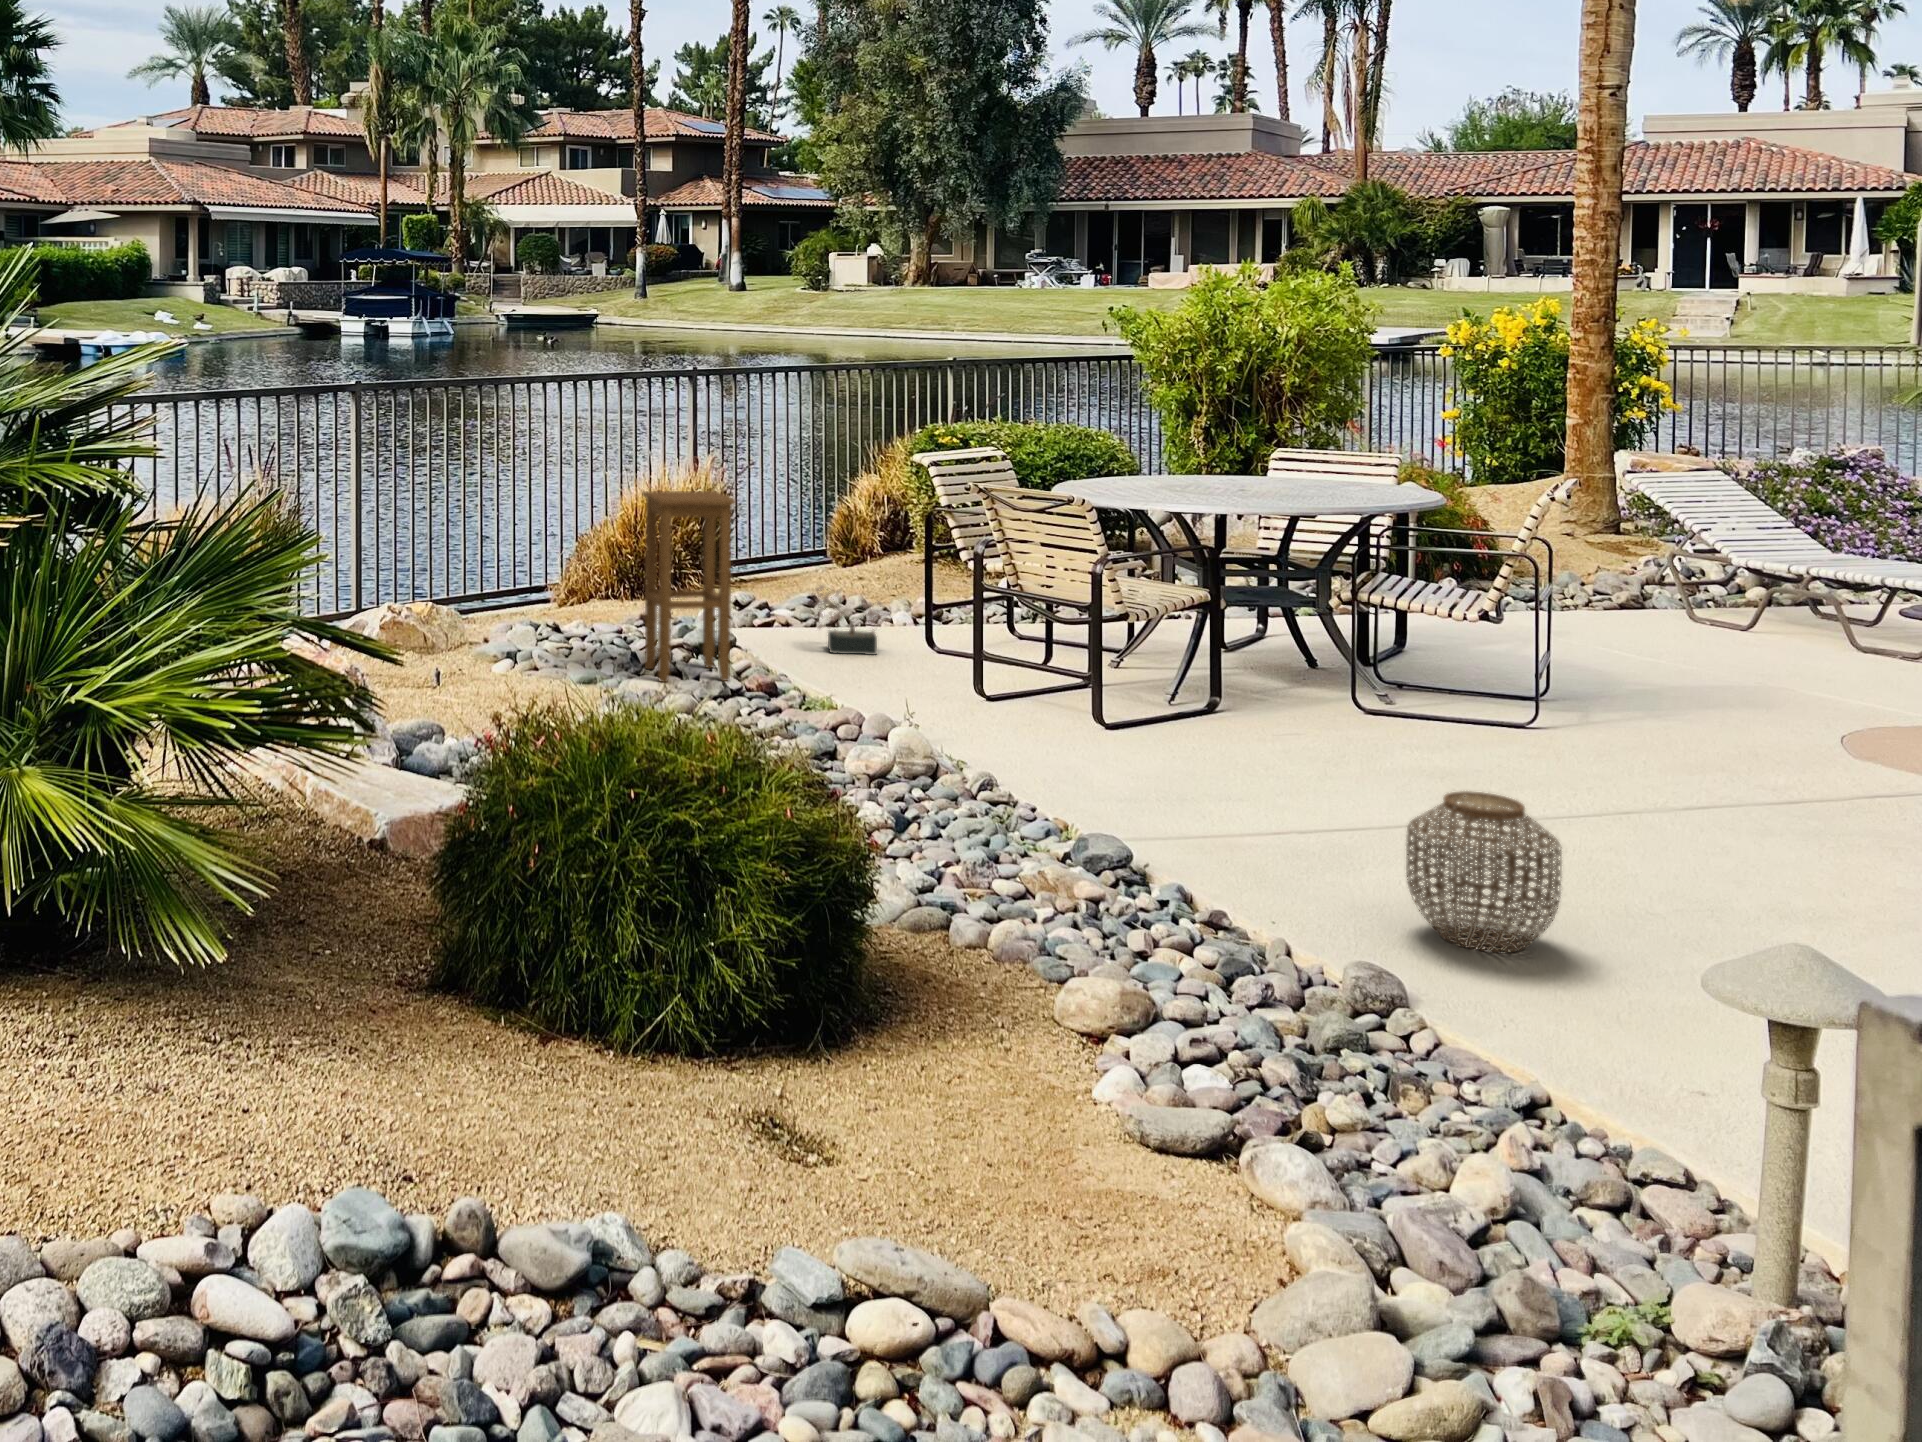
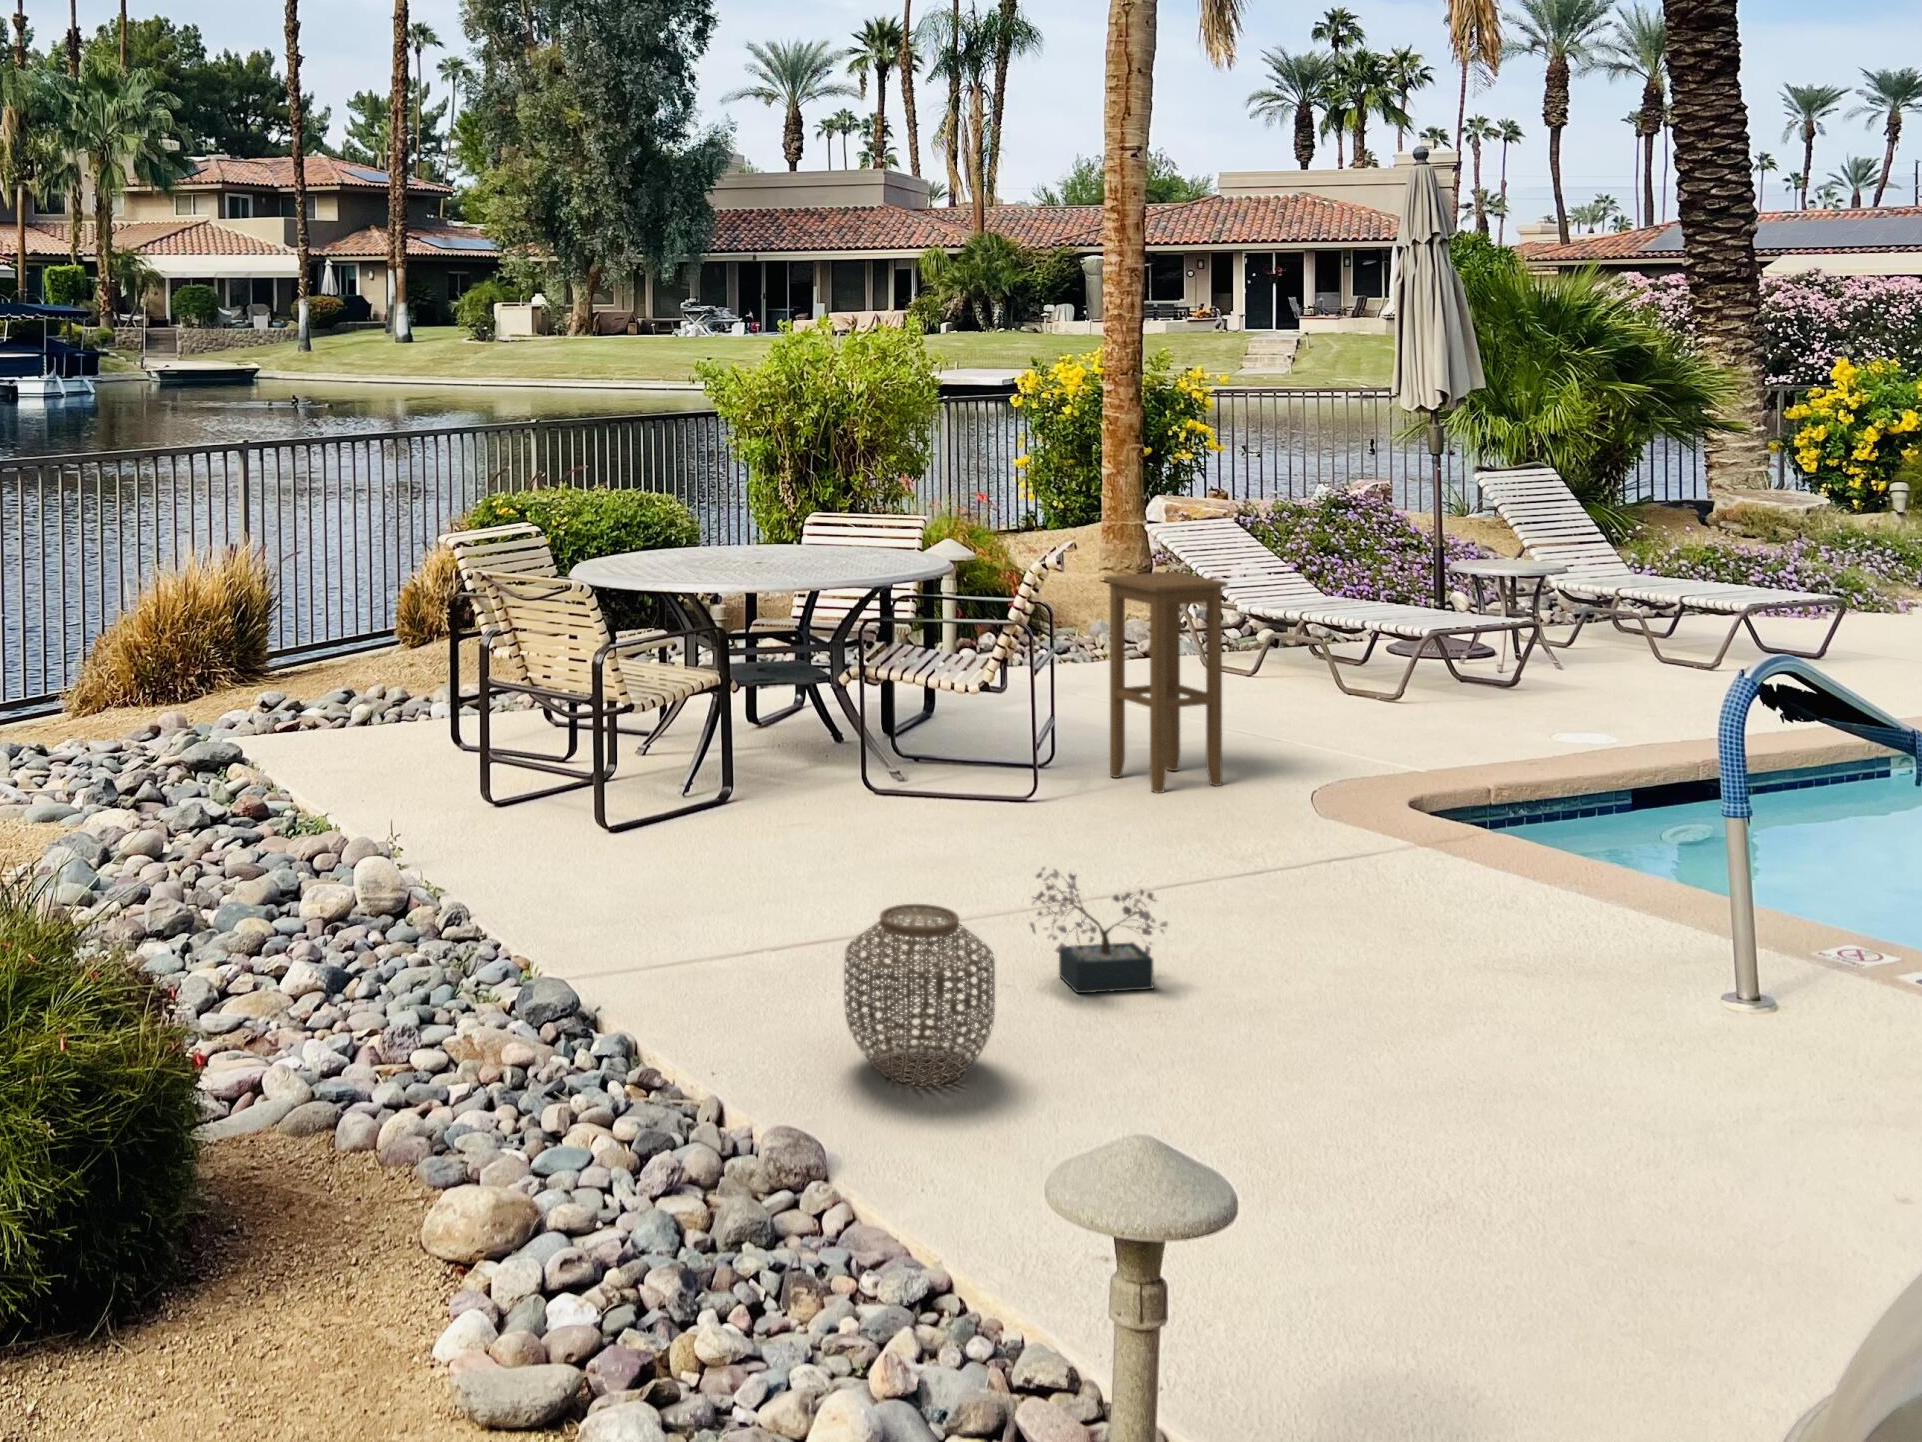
stool: present [642,491,735,682] -> present [1104,572,1228,793]
decorative plant: present [812,585,888,655] -> present [1030,867,1168,993]

